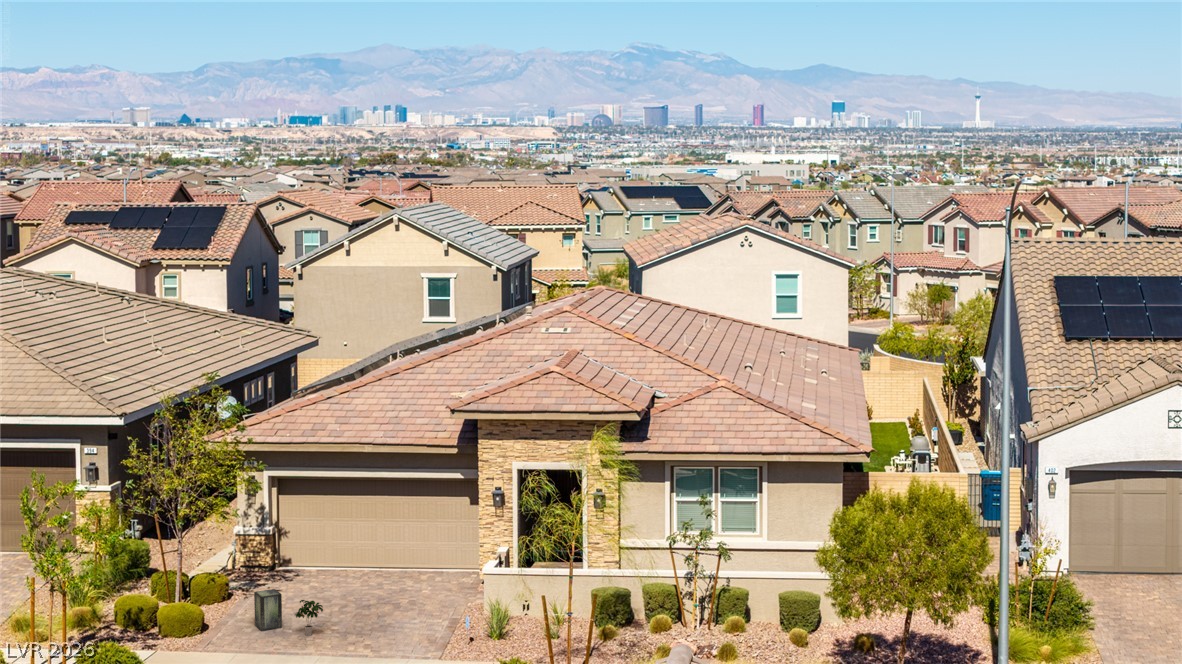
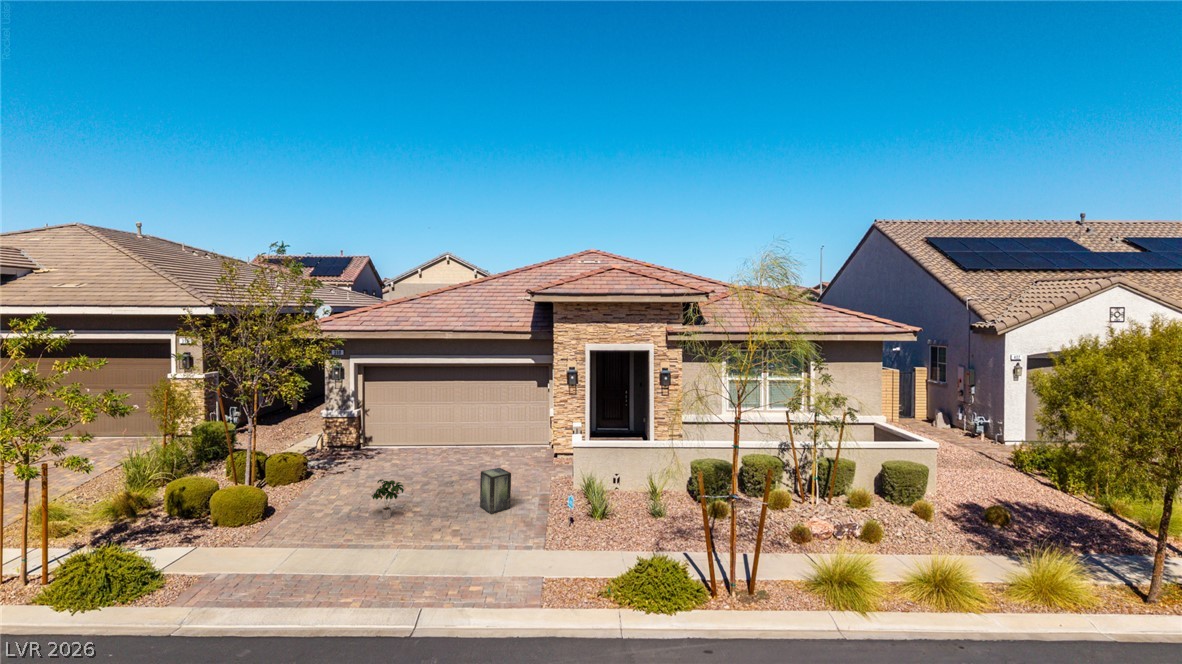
storage box: present [254,589,282,631] -> present [480,468,511,514]

